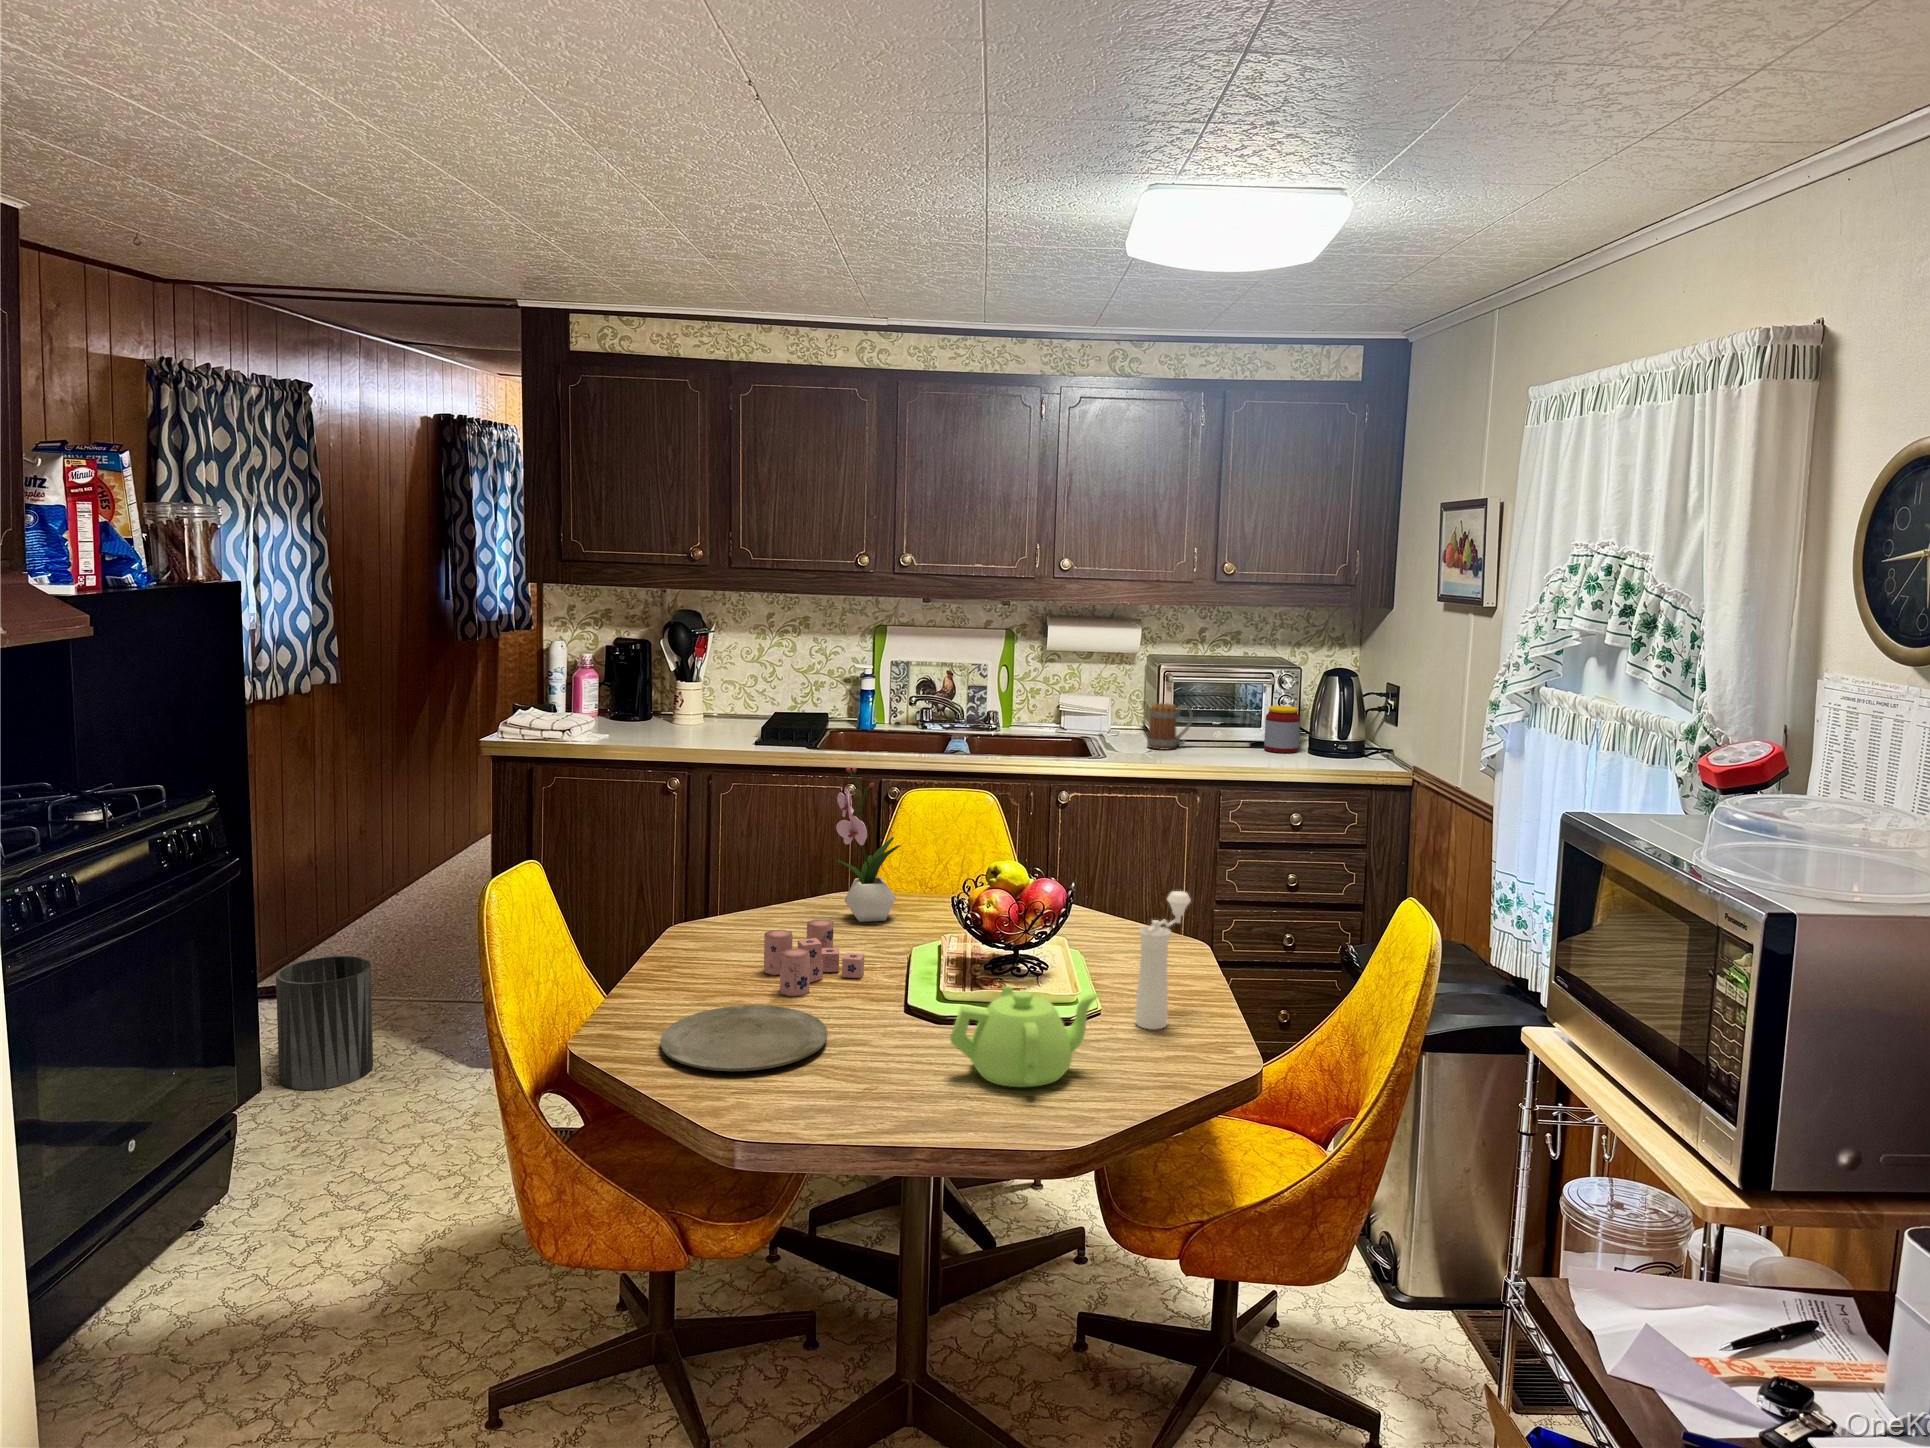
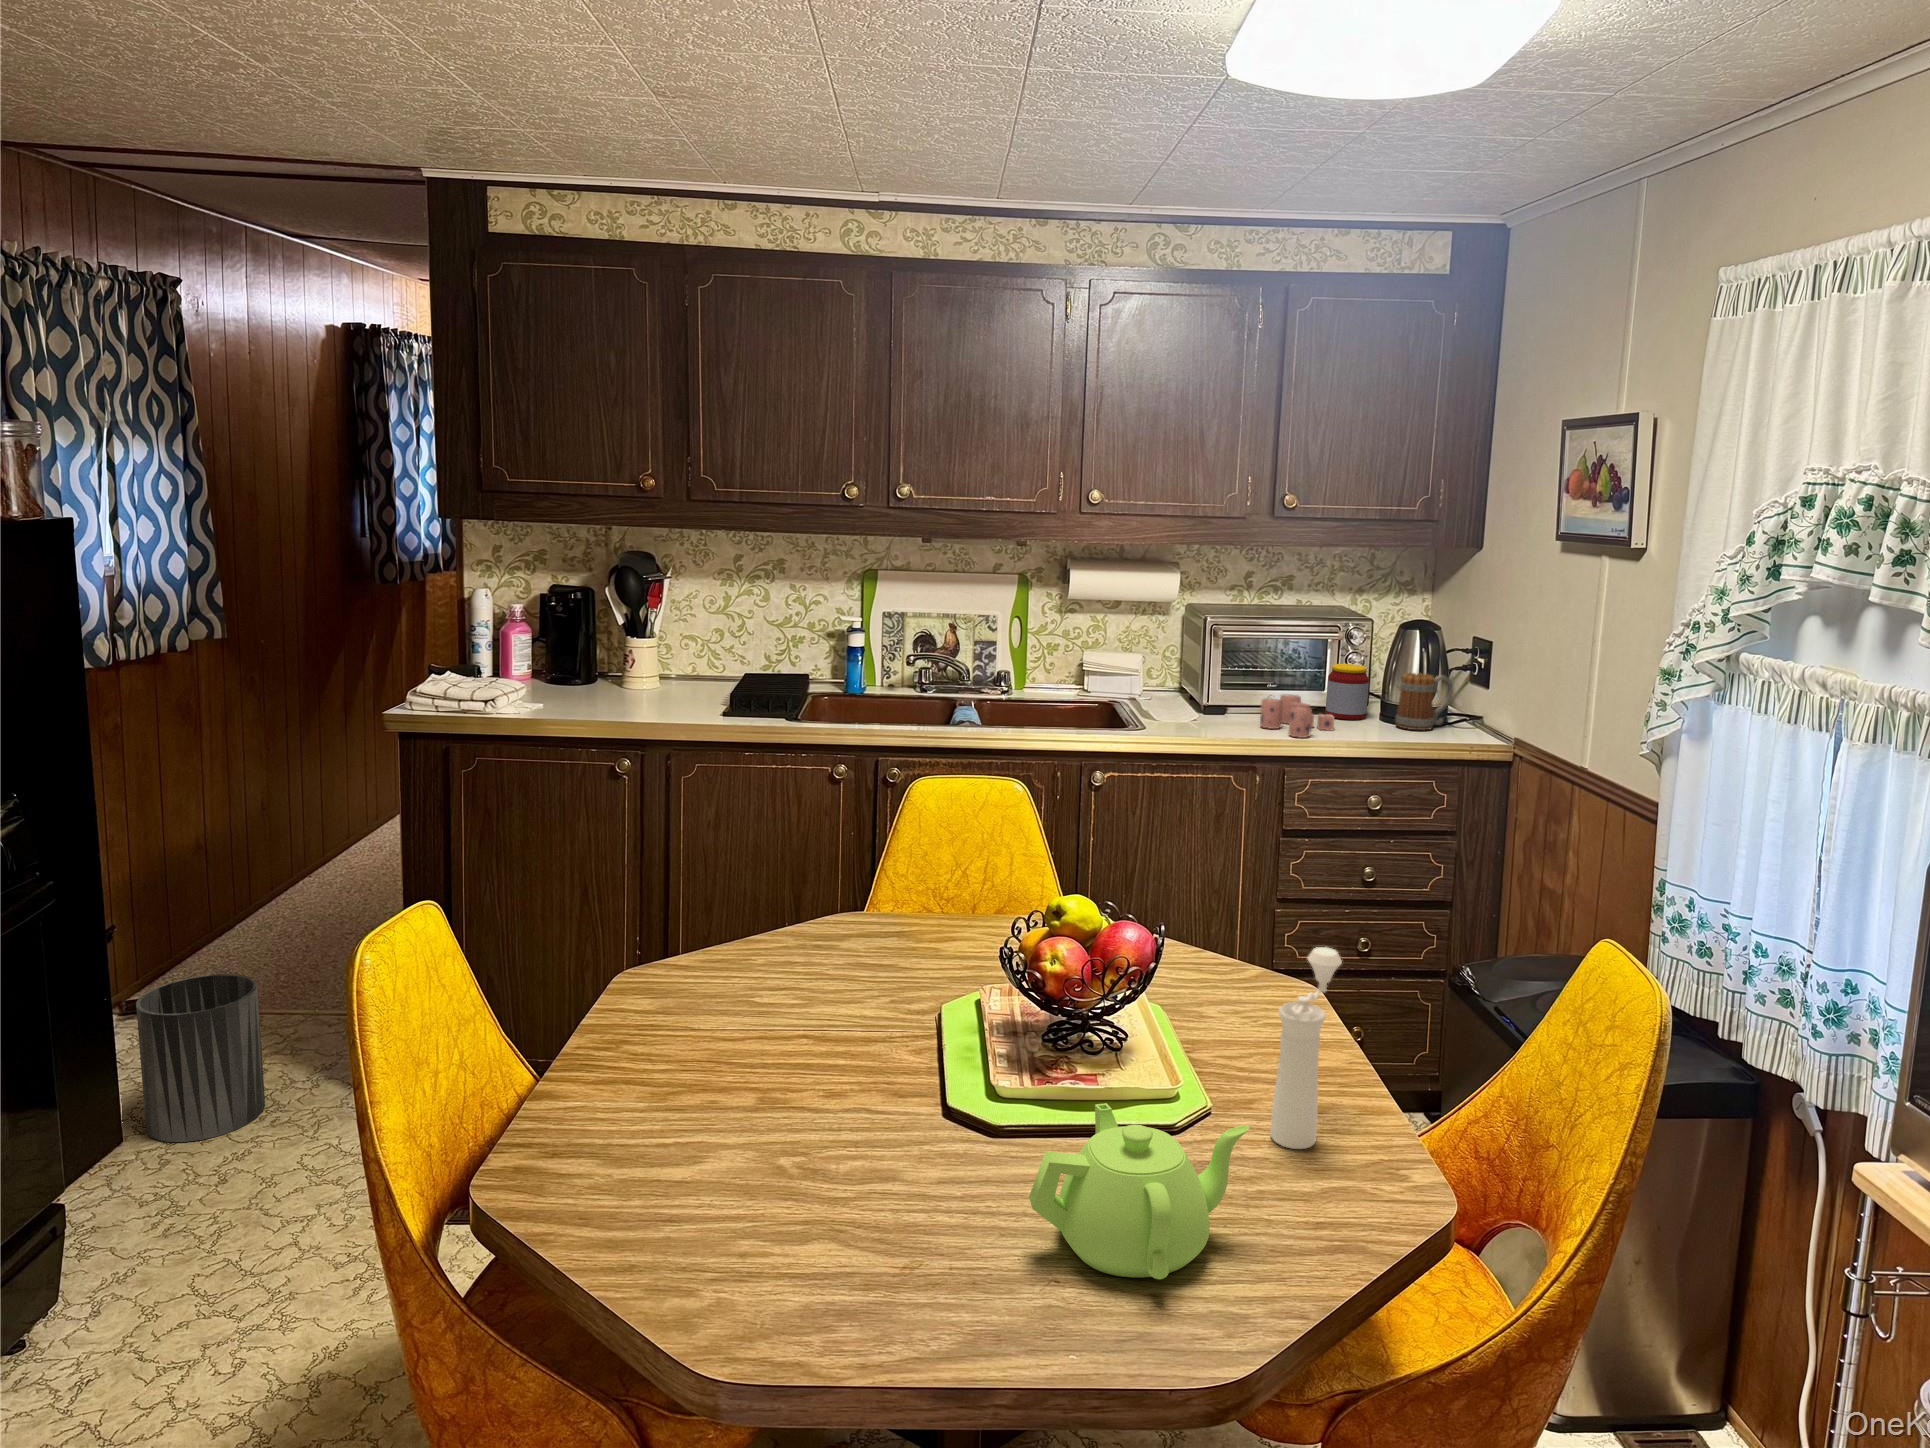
mug: present [1147,703,1193,750] -> present [1395,673,1453,730]
flower arrangement: present [836,767,901,922] -> none [836,762,922,963]
candle: present [764,919,864,996] -> present [1260,695,1334,738]
plate: present [661,1005,828,1071] -> none [596,1123,842,1260]

